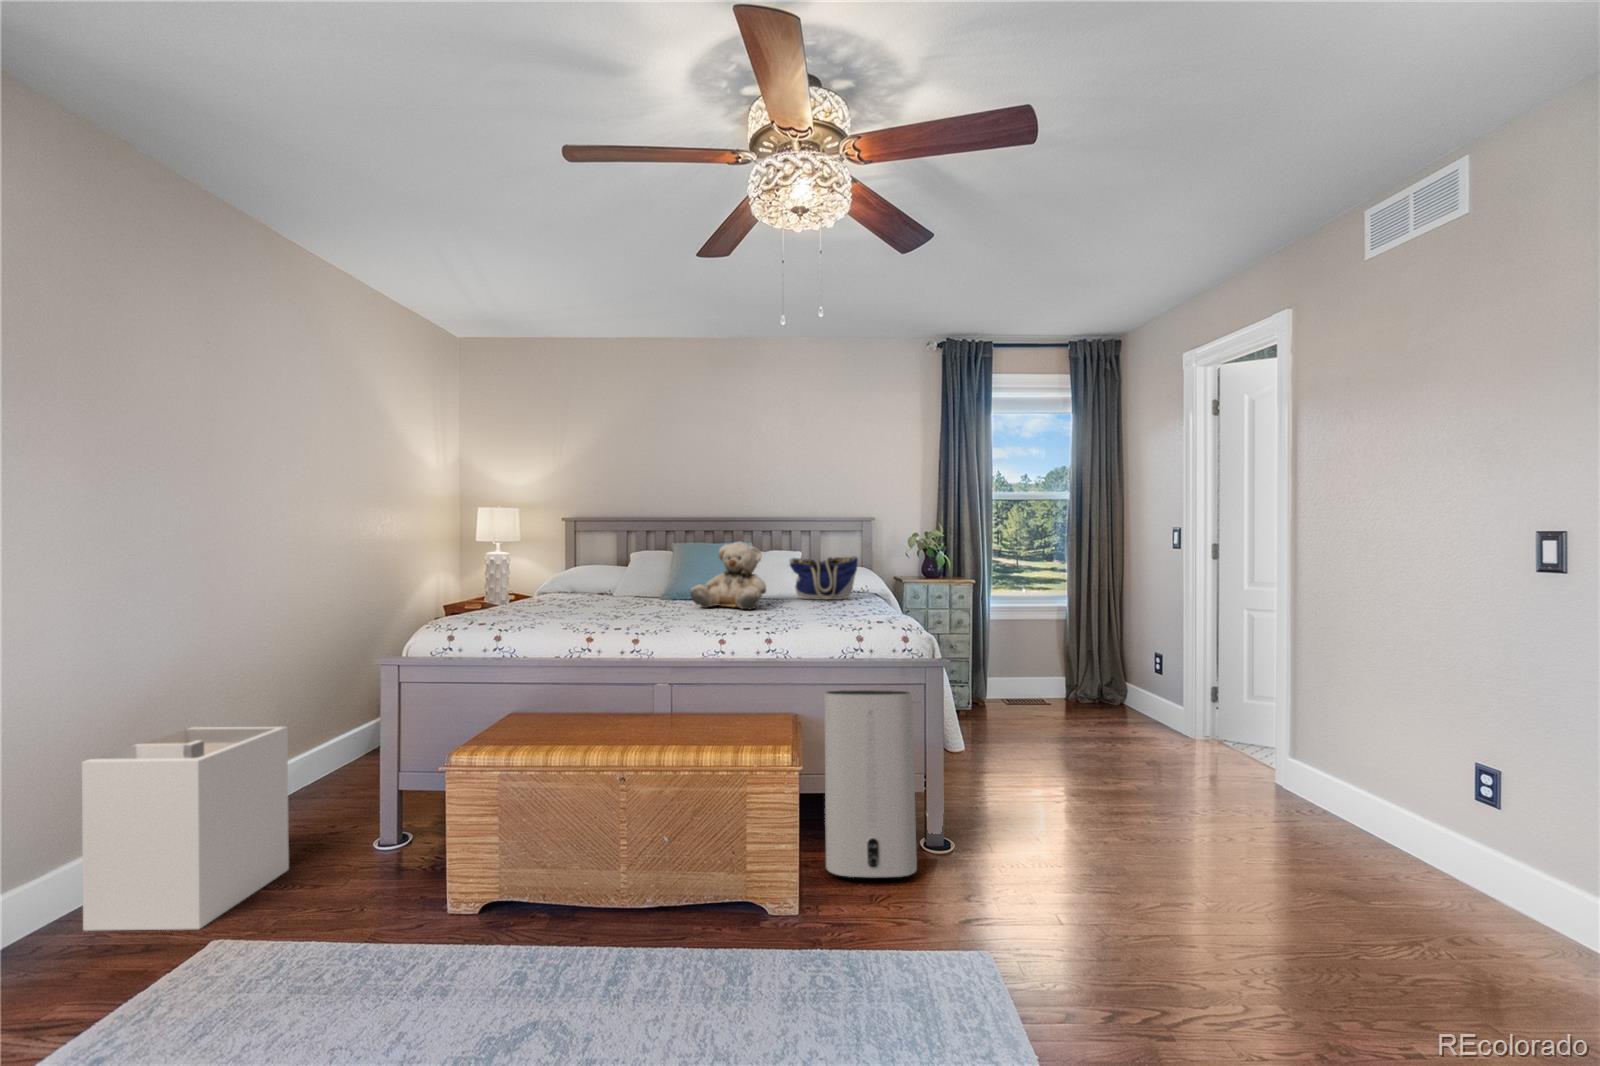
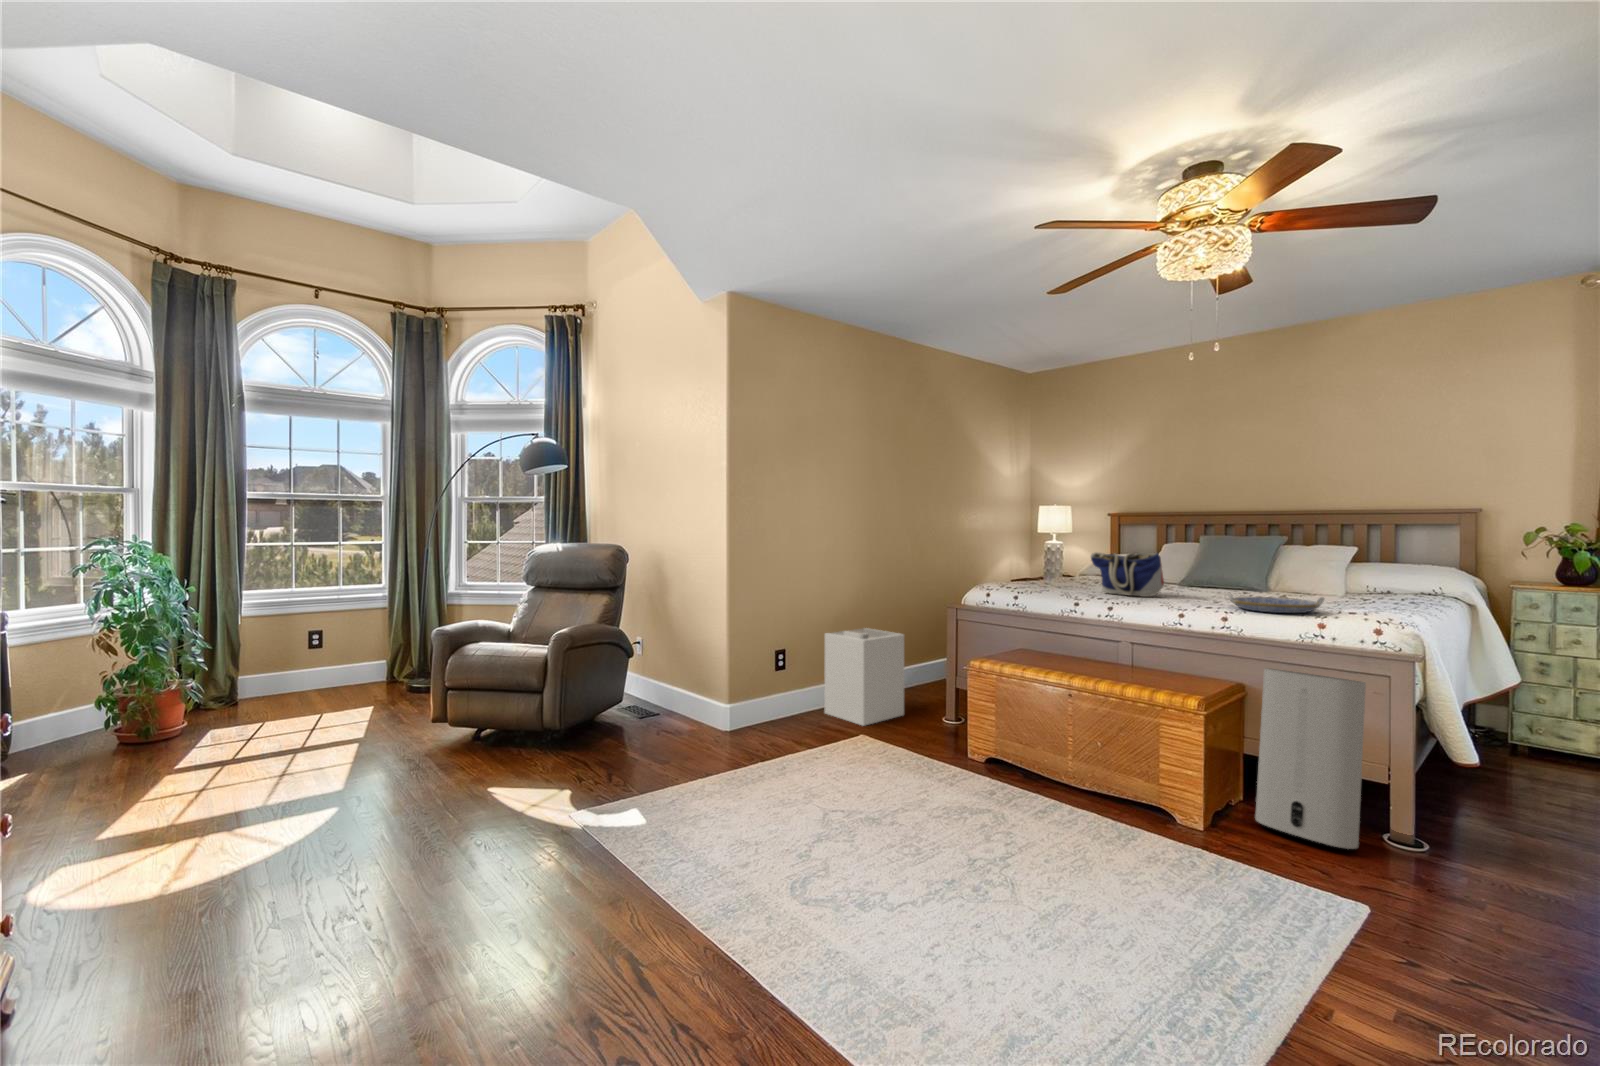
teddy bear: present [690,541,766,609] -> none [1183,535,1266,596]
tote bag: present [790,556,858,600] -> present [1091,553,1164,597]
serving tray: none [763,605,846,627] -> present [1227,593,1324,613]

